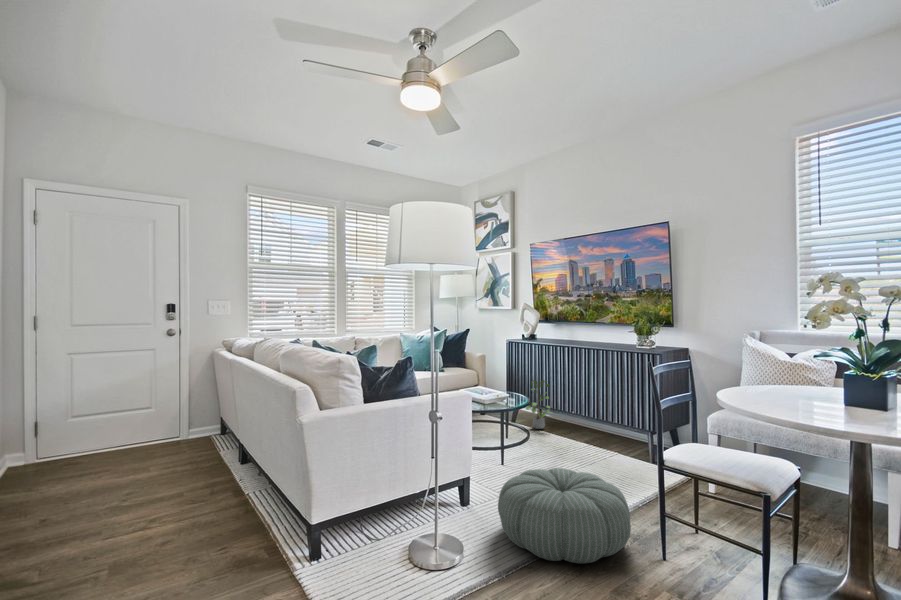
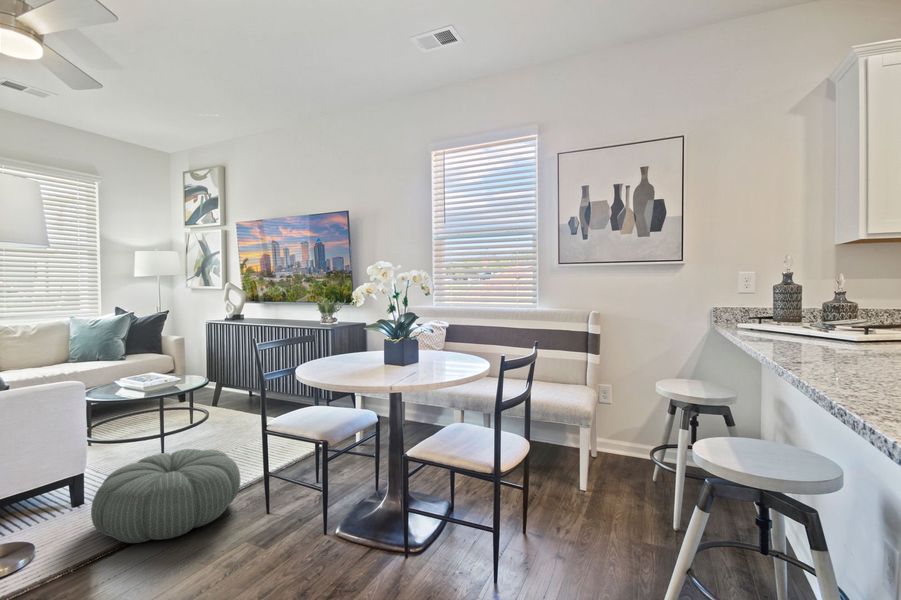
potted plant: present [526,380,551,429] -> none [220,359,247,408]

